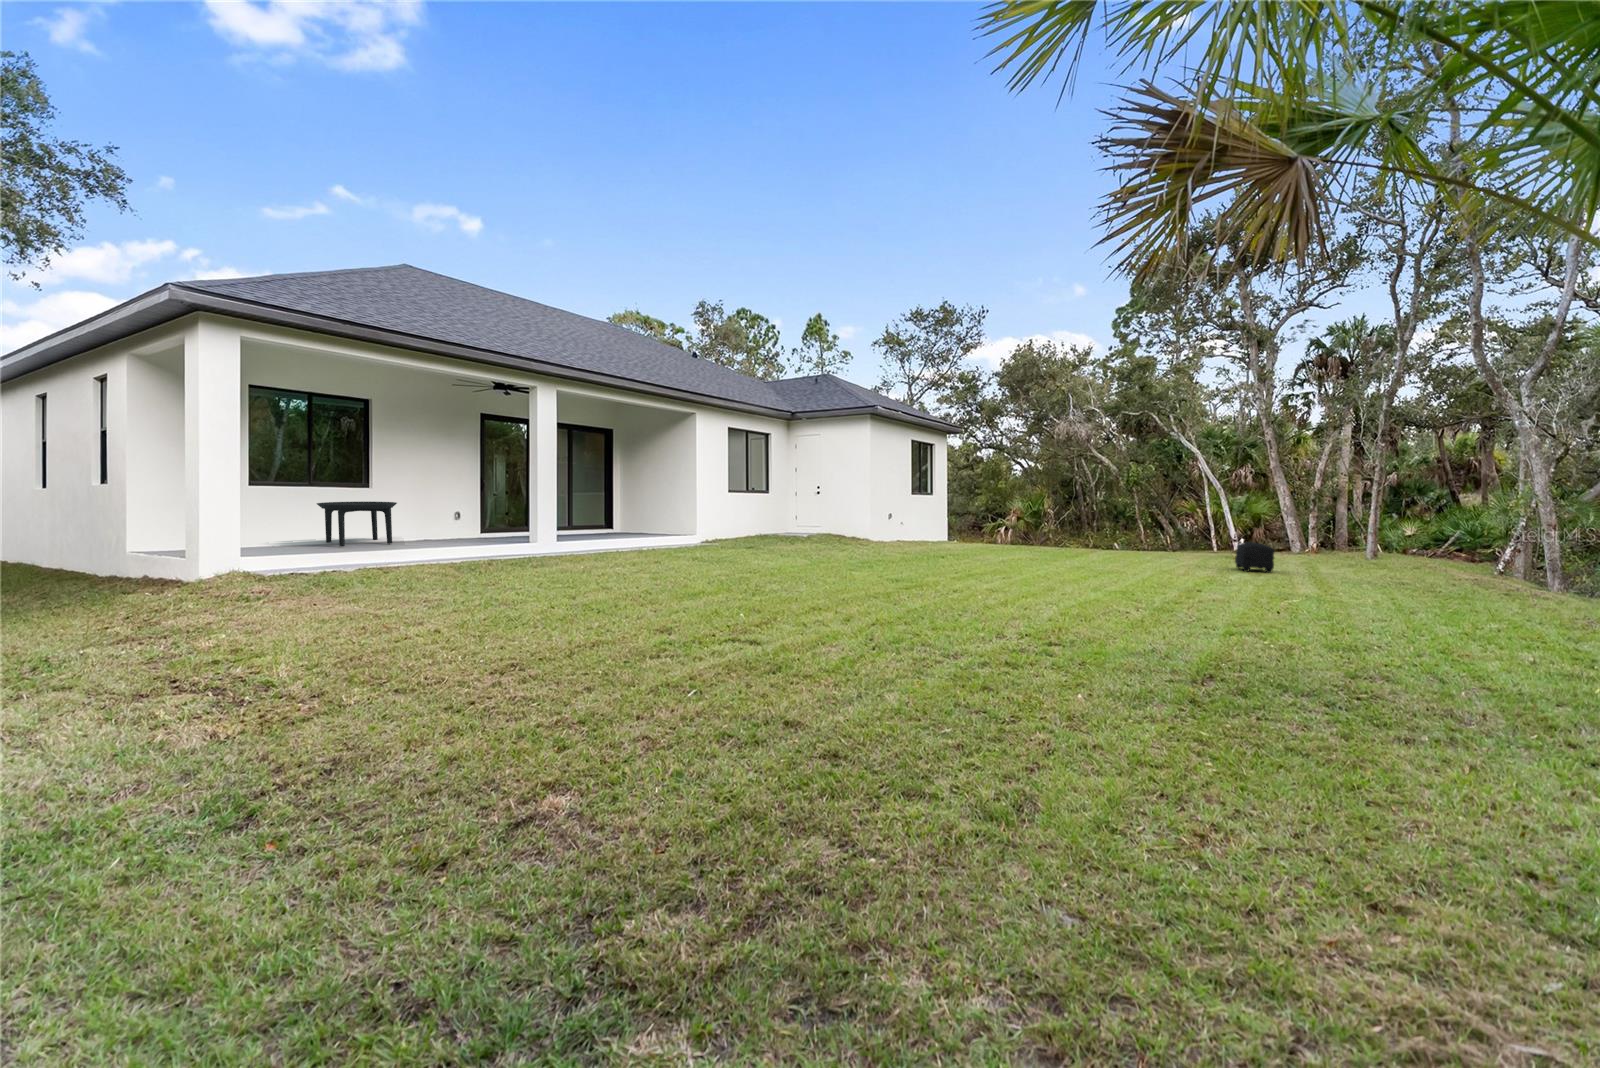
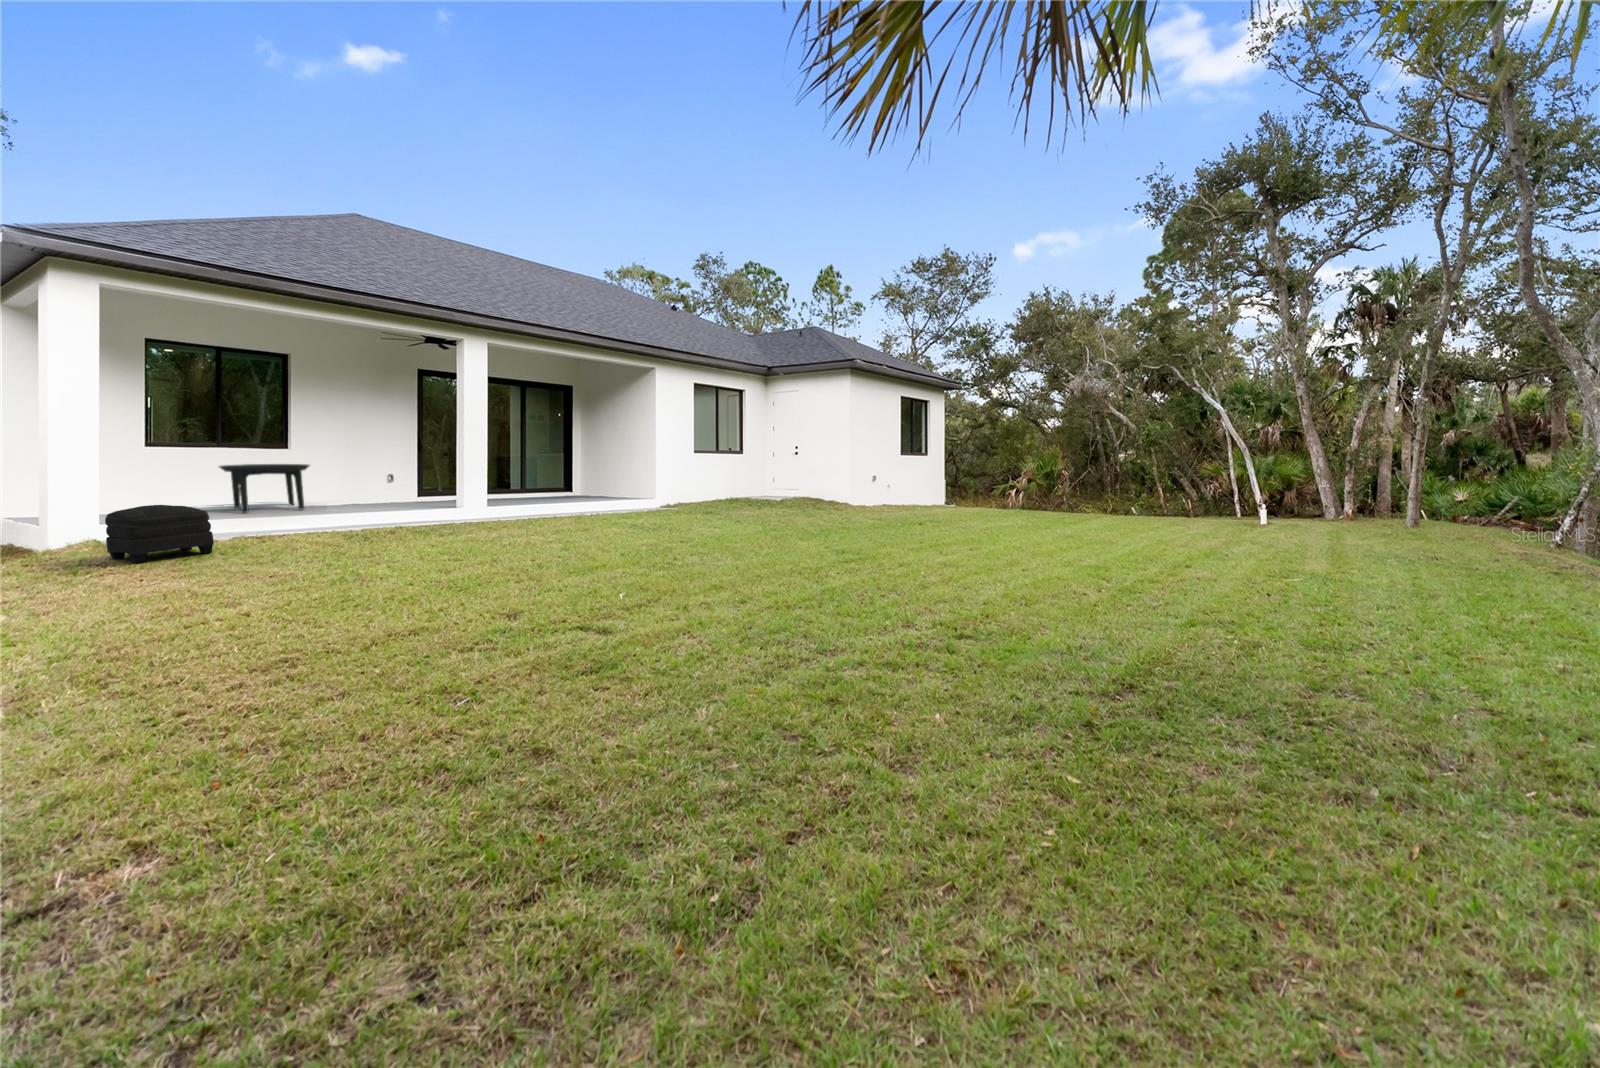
ottoman: present [1235,542,1274,573] -> present [105,505,214,563]

